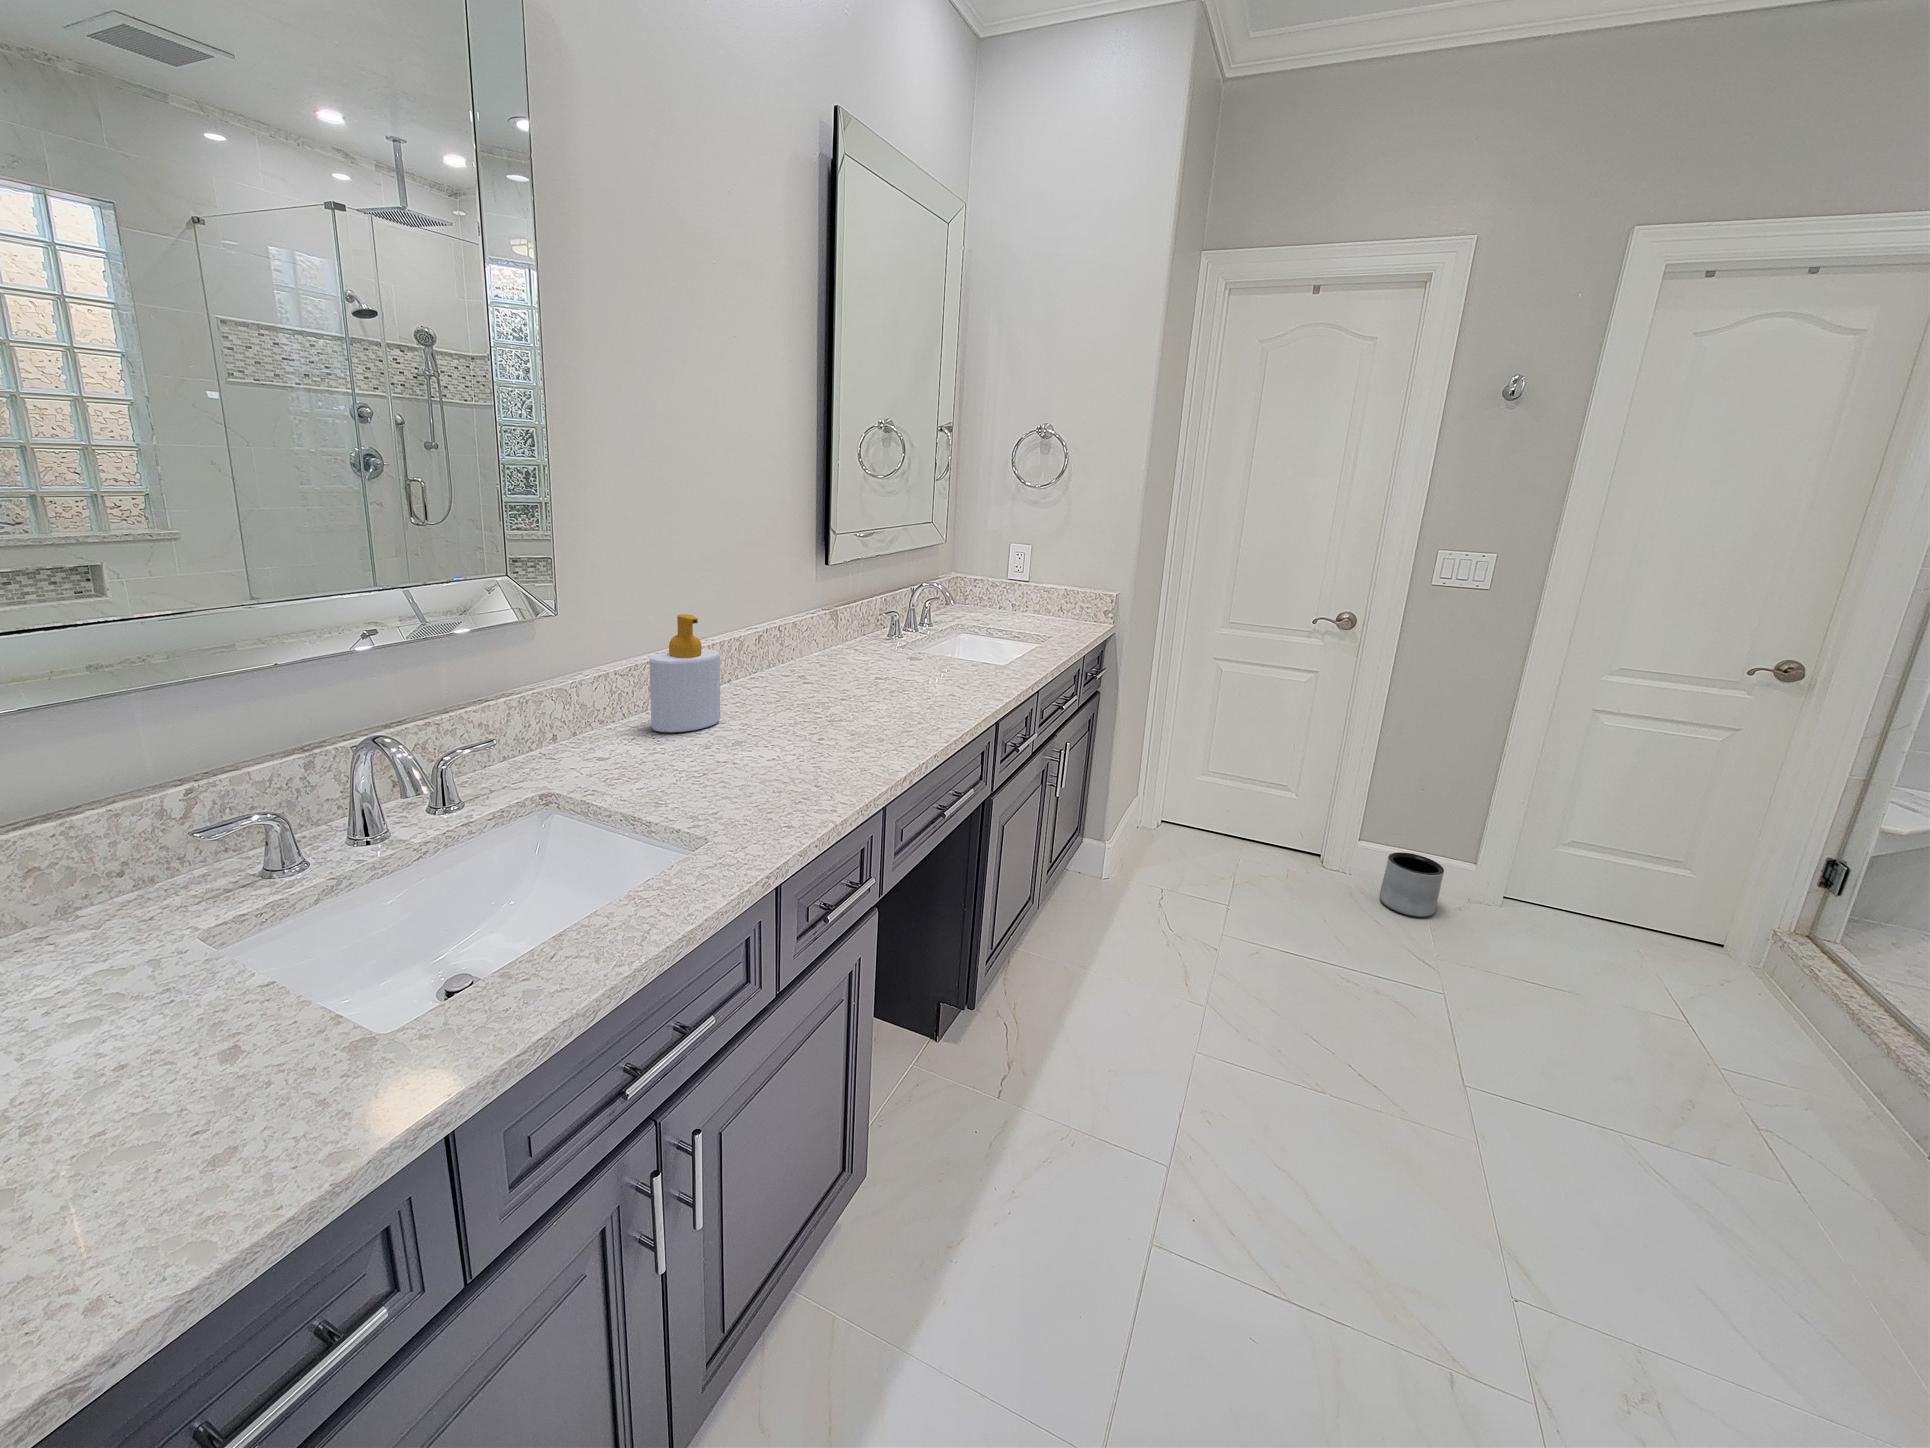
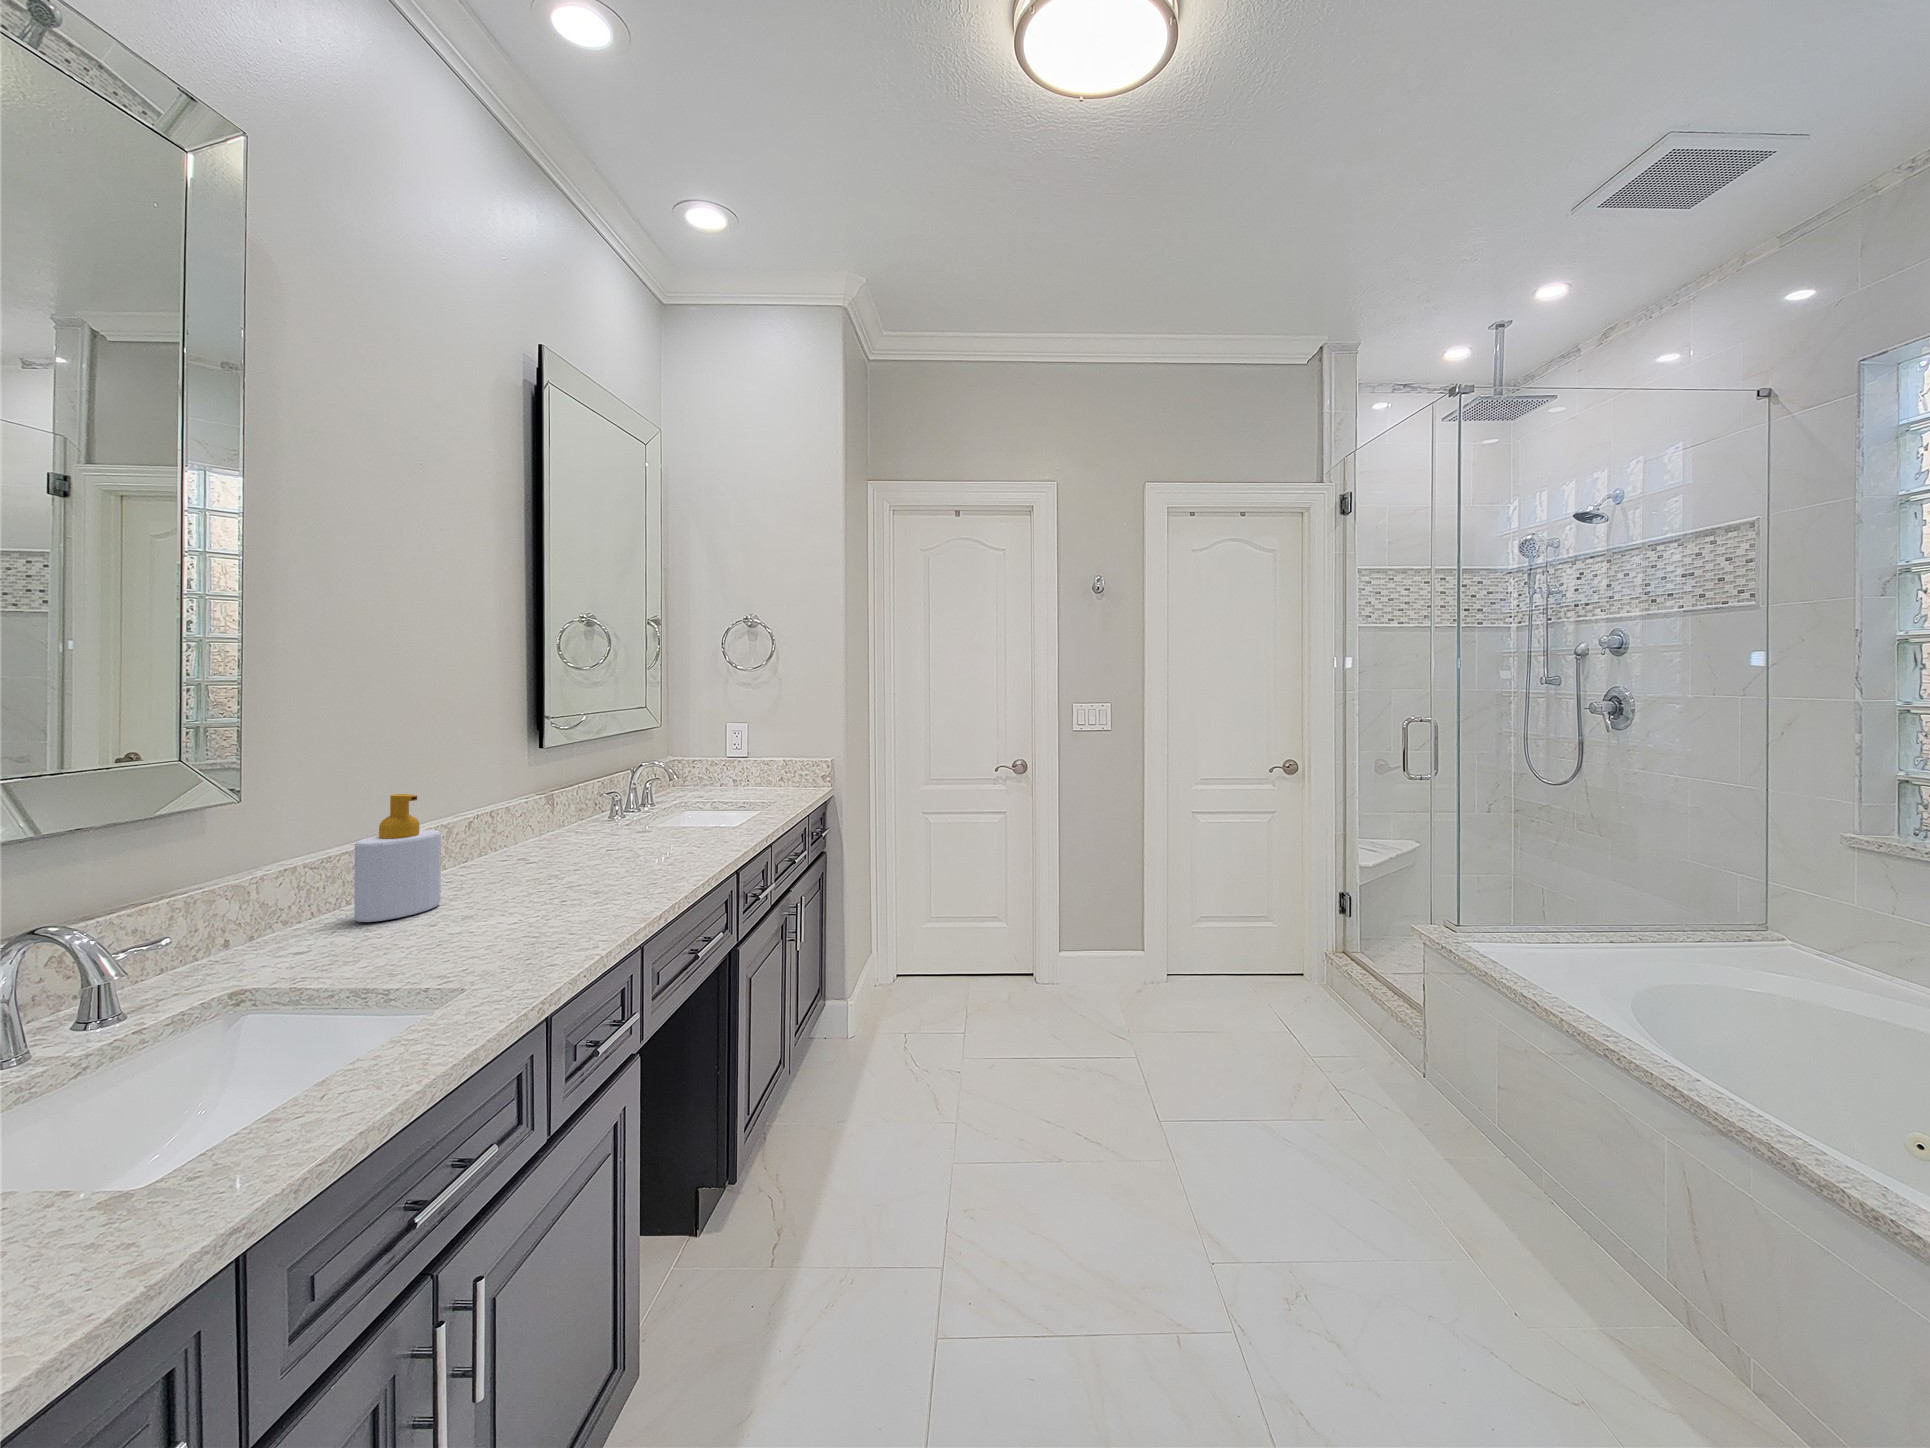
planter: present [1380,852,1444,917] -> none [1076,949,1117,1001]

